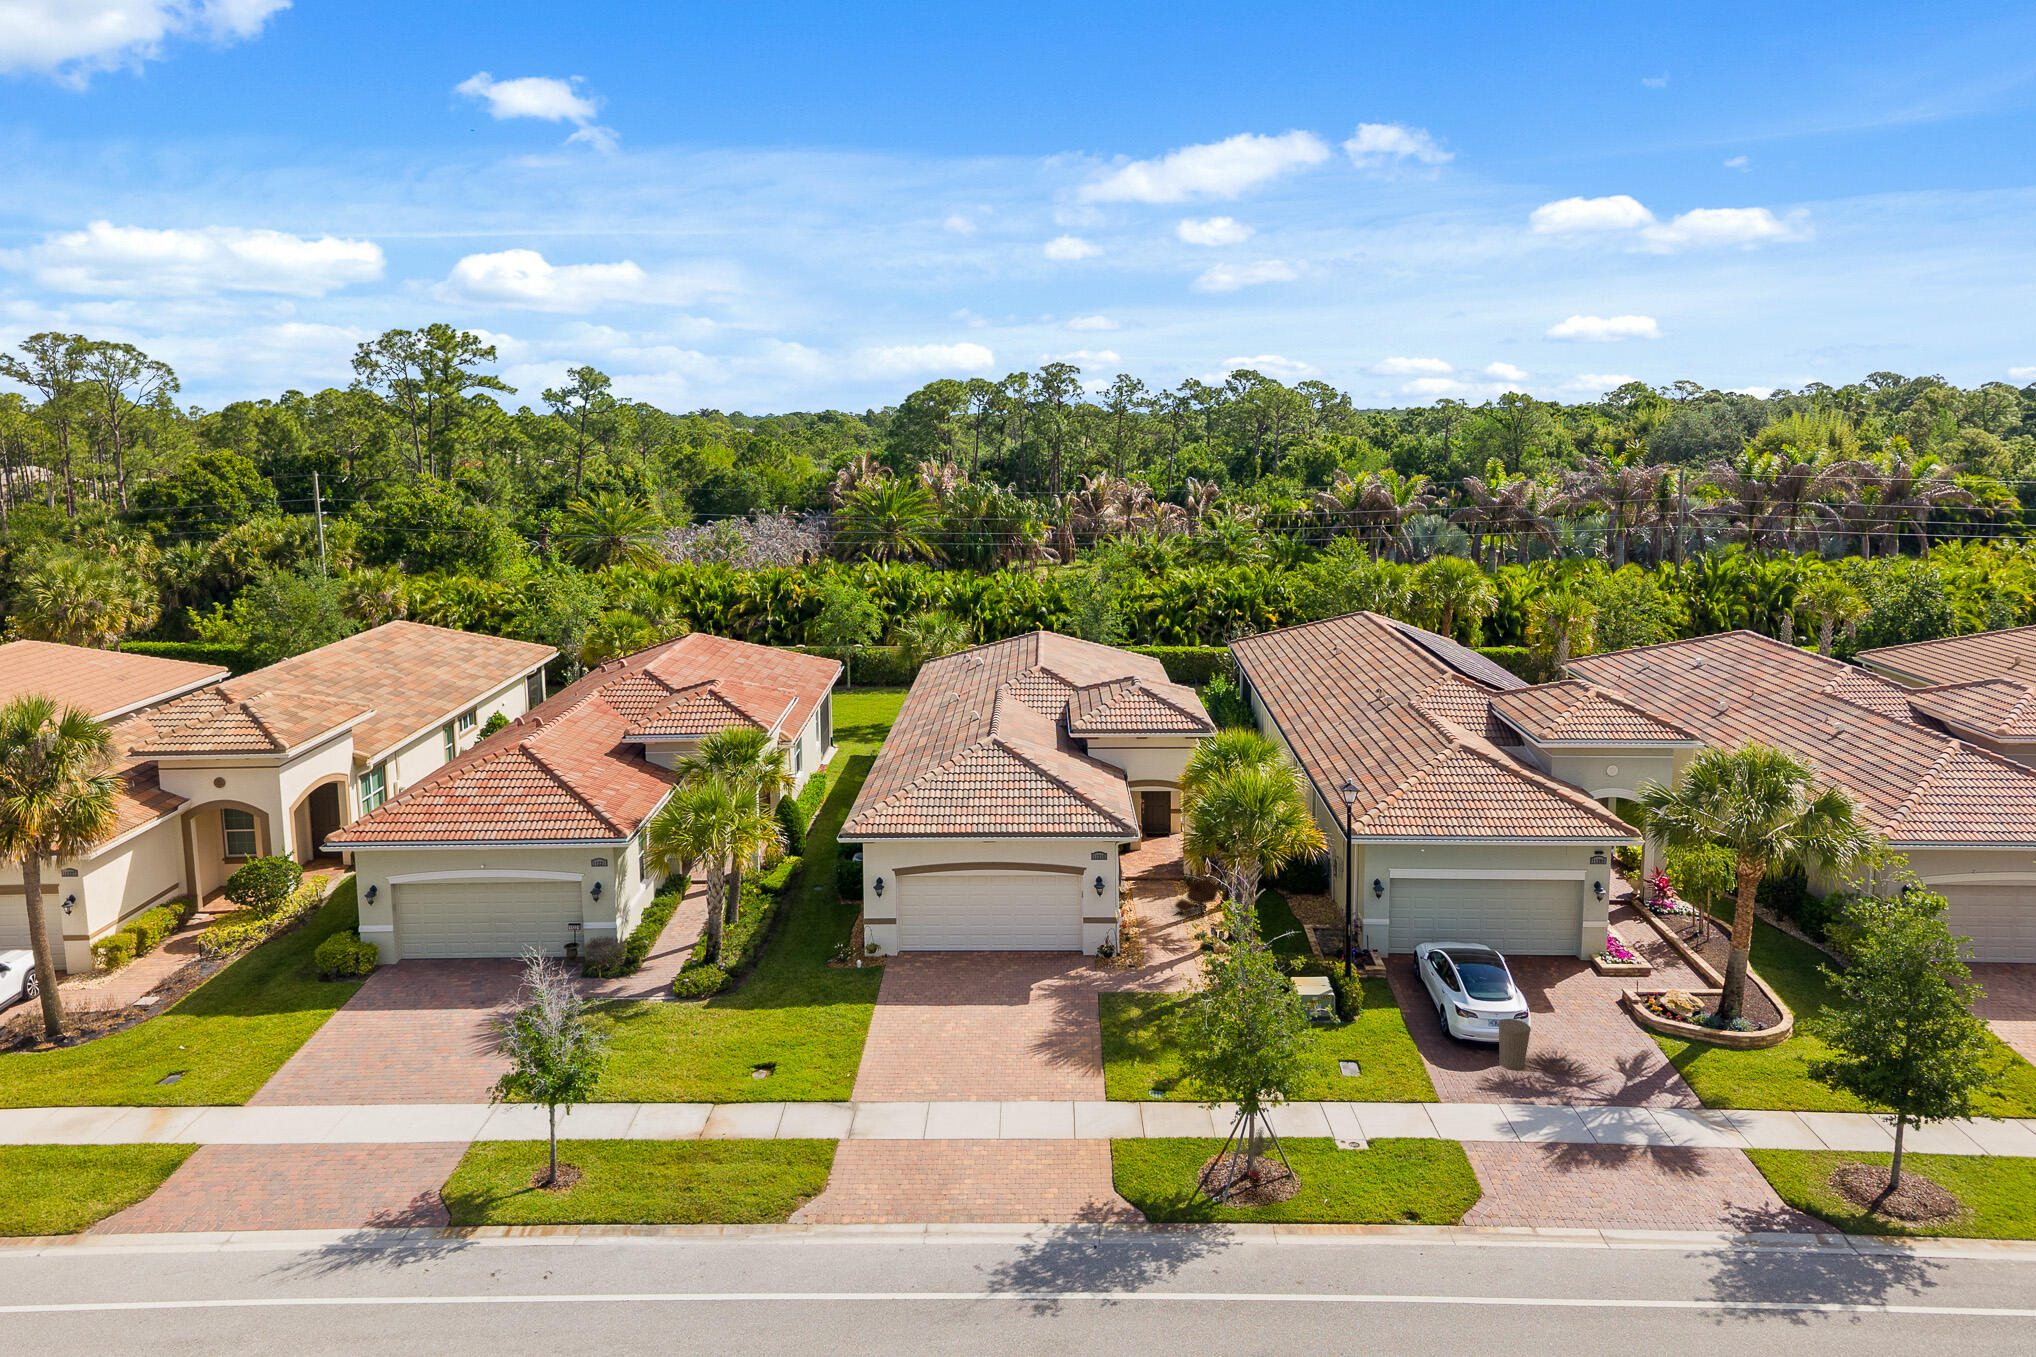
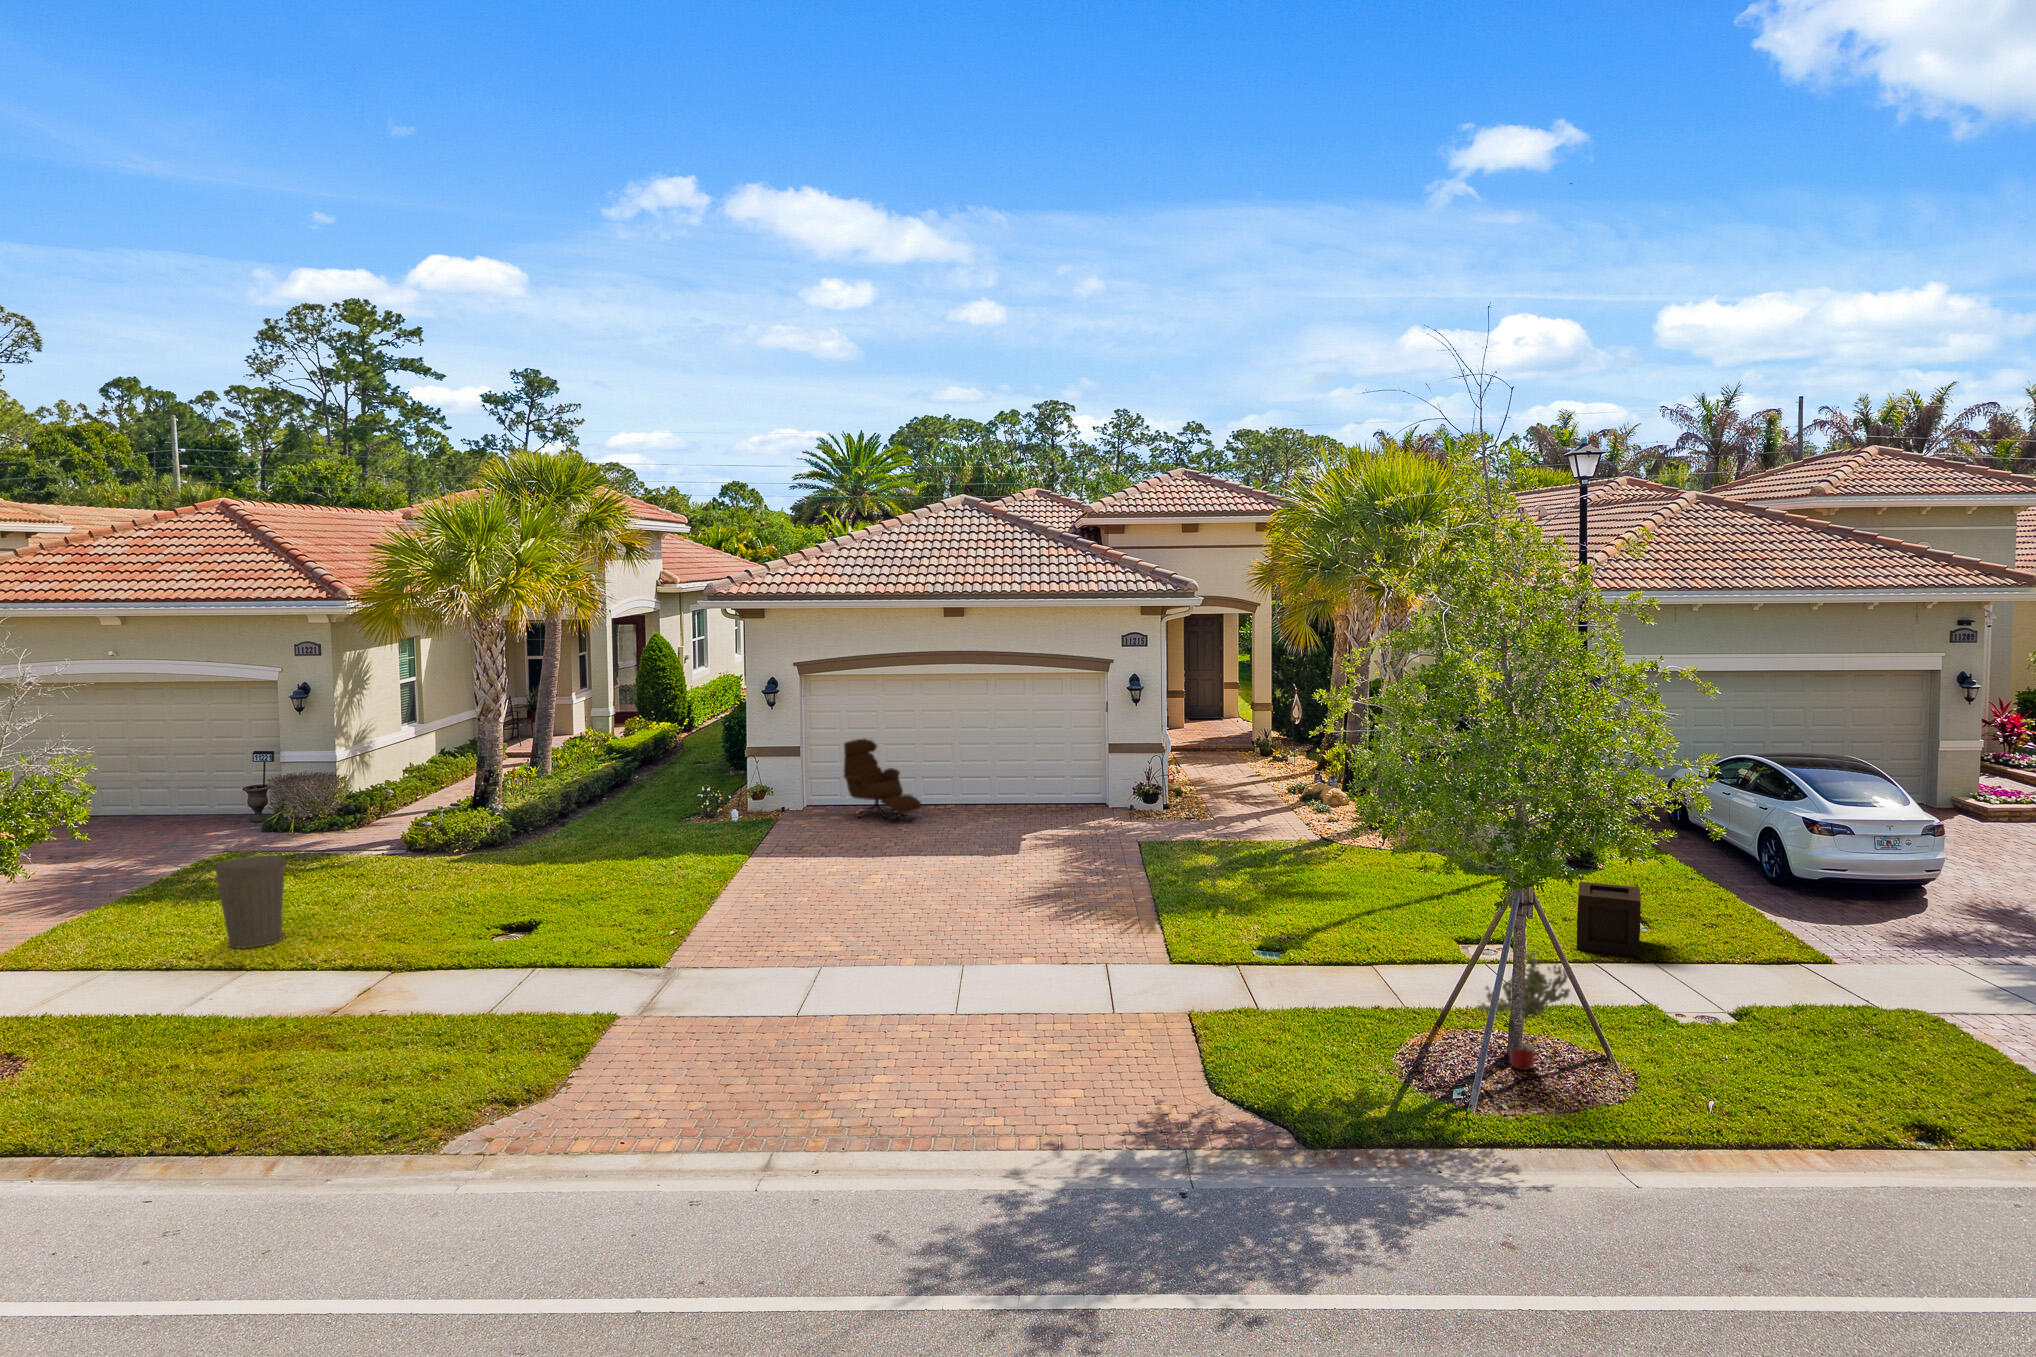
lounge chair: present [1175,879,1219,913] -> present [844,738,921,822]
trash can: present [1498,1019,1531,1070] -> present [214,855,285,948]
wooden crate: none [1313,1055,1348,1100] -> present [1577,882,1641,956]

